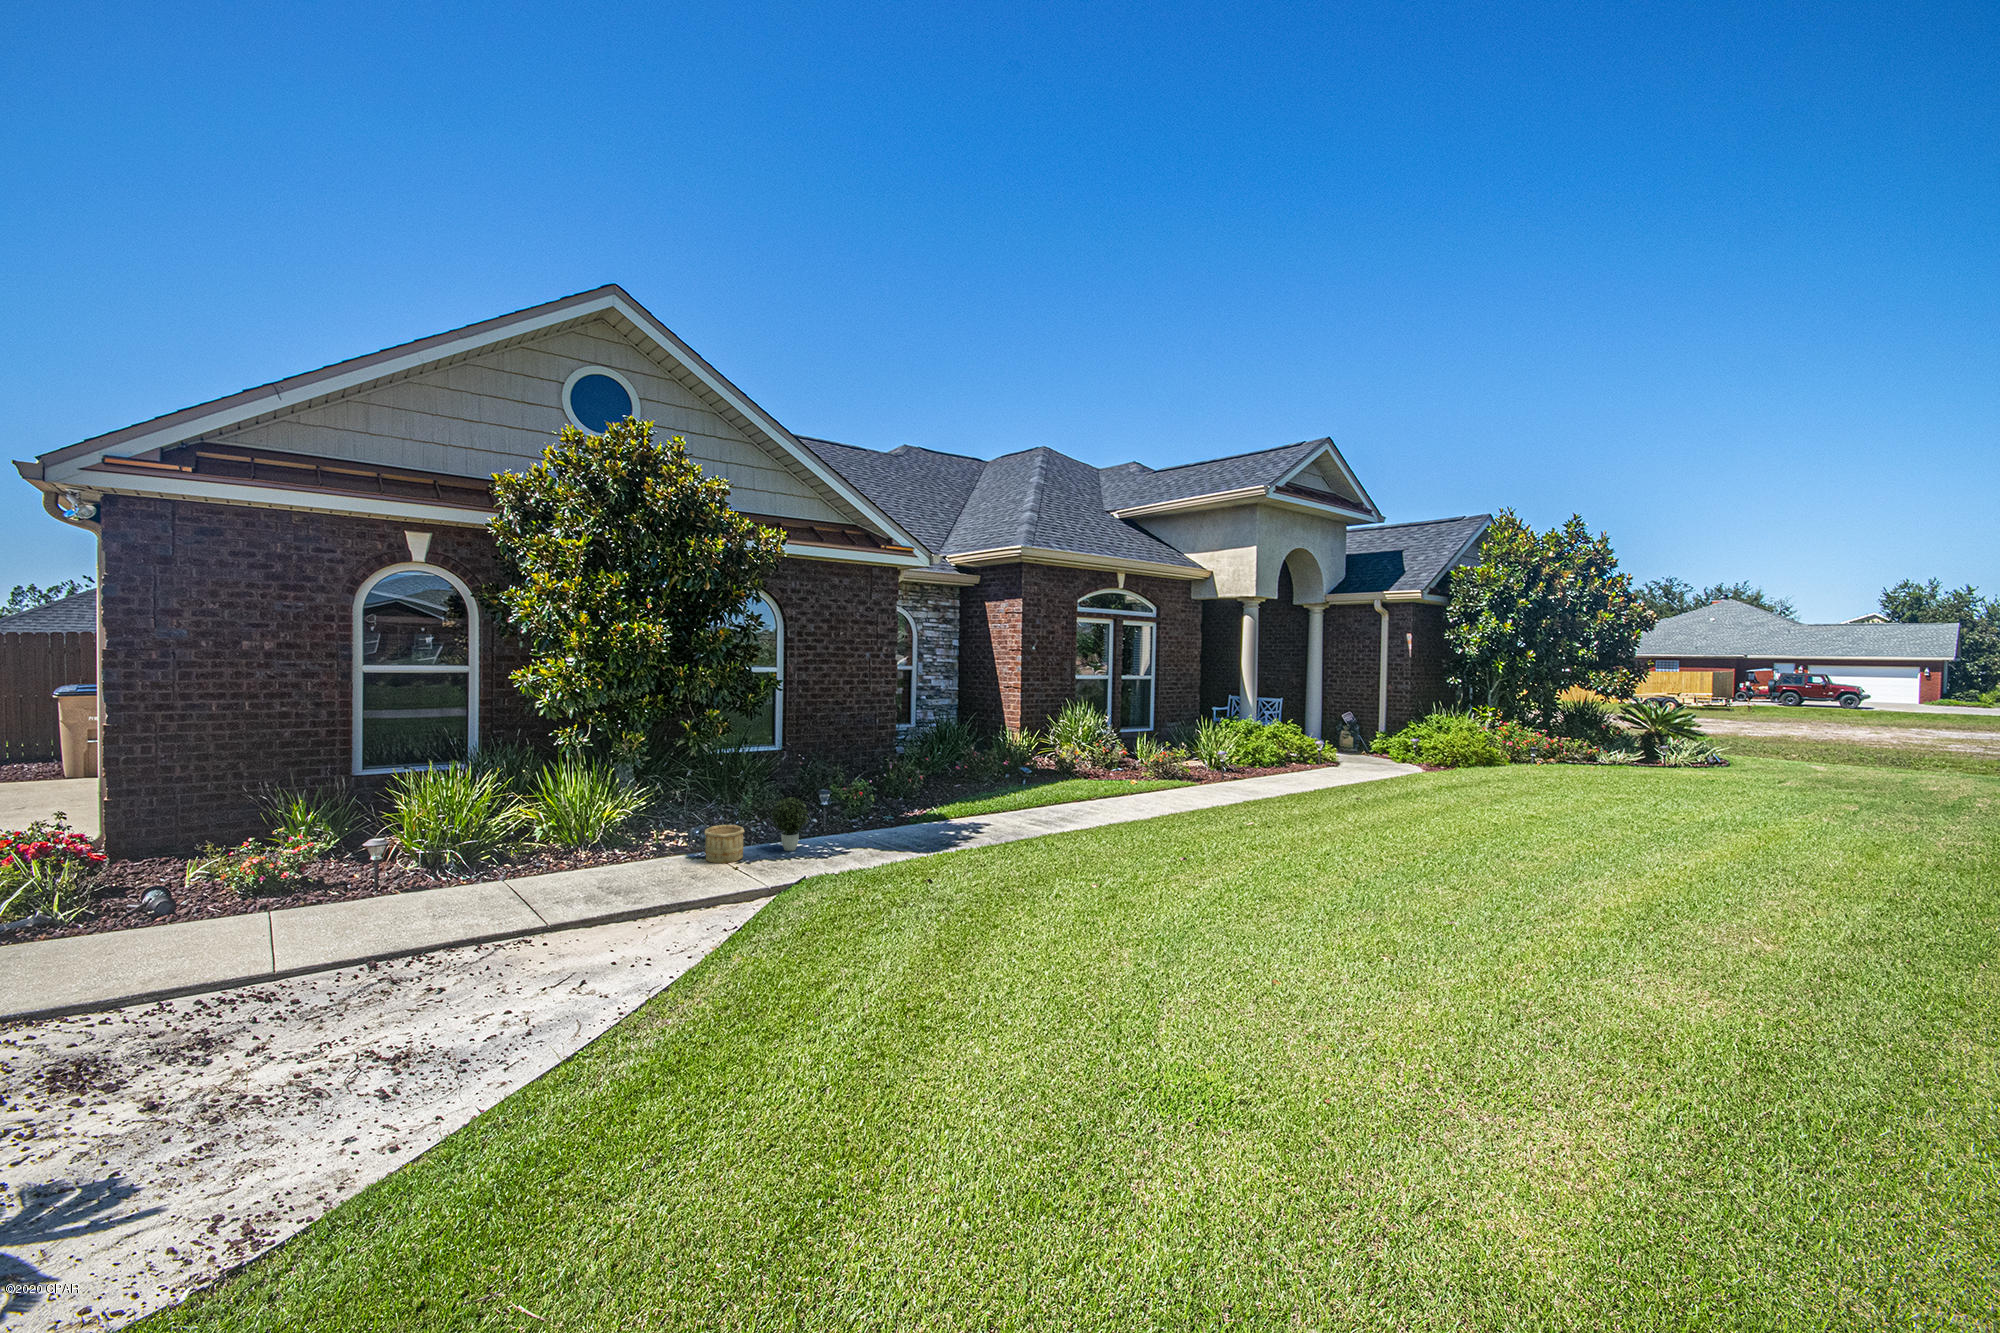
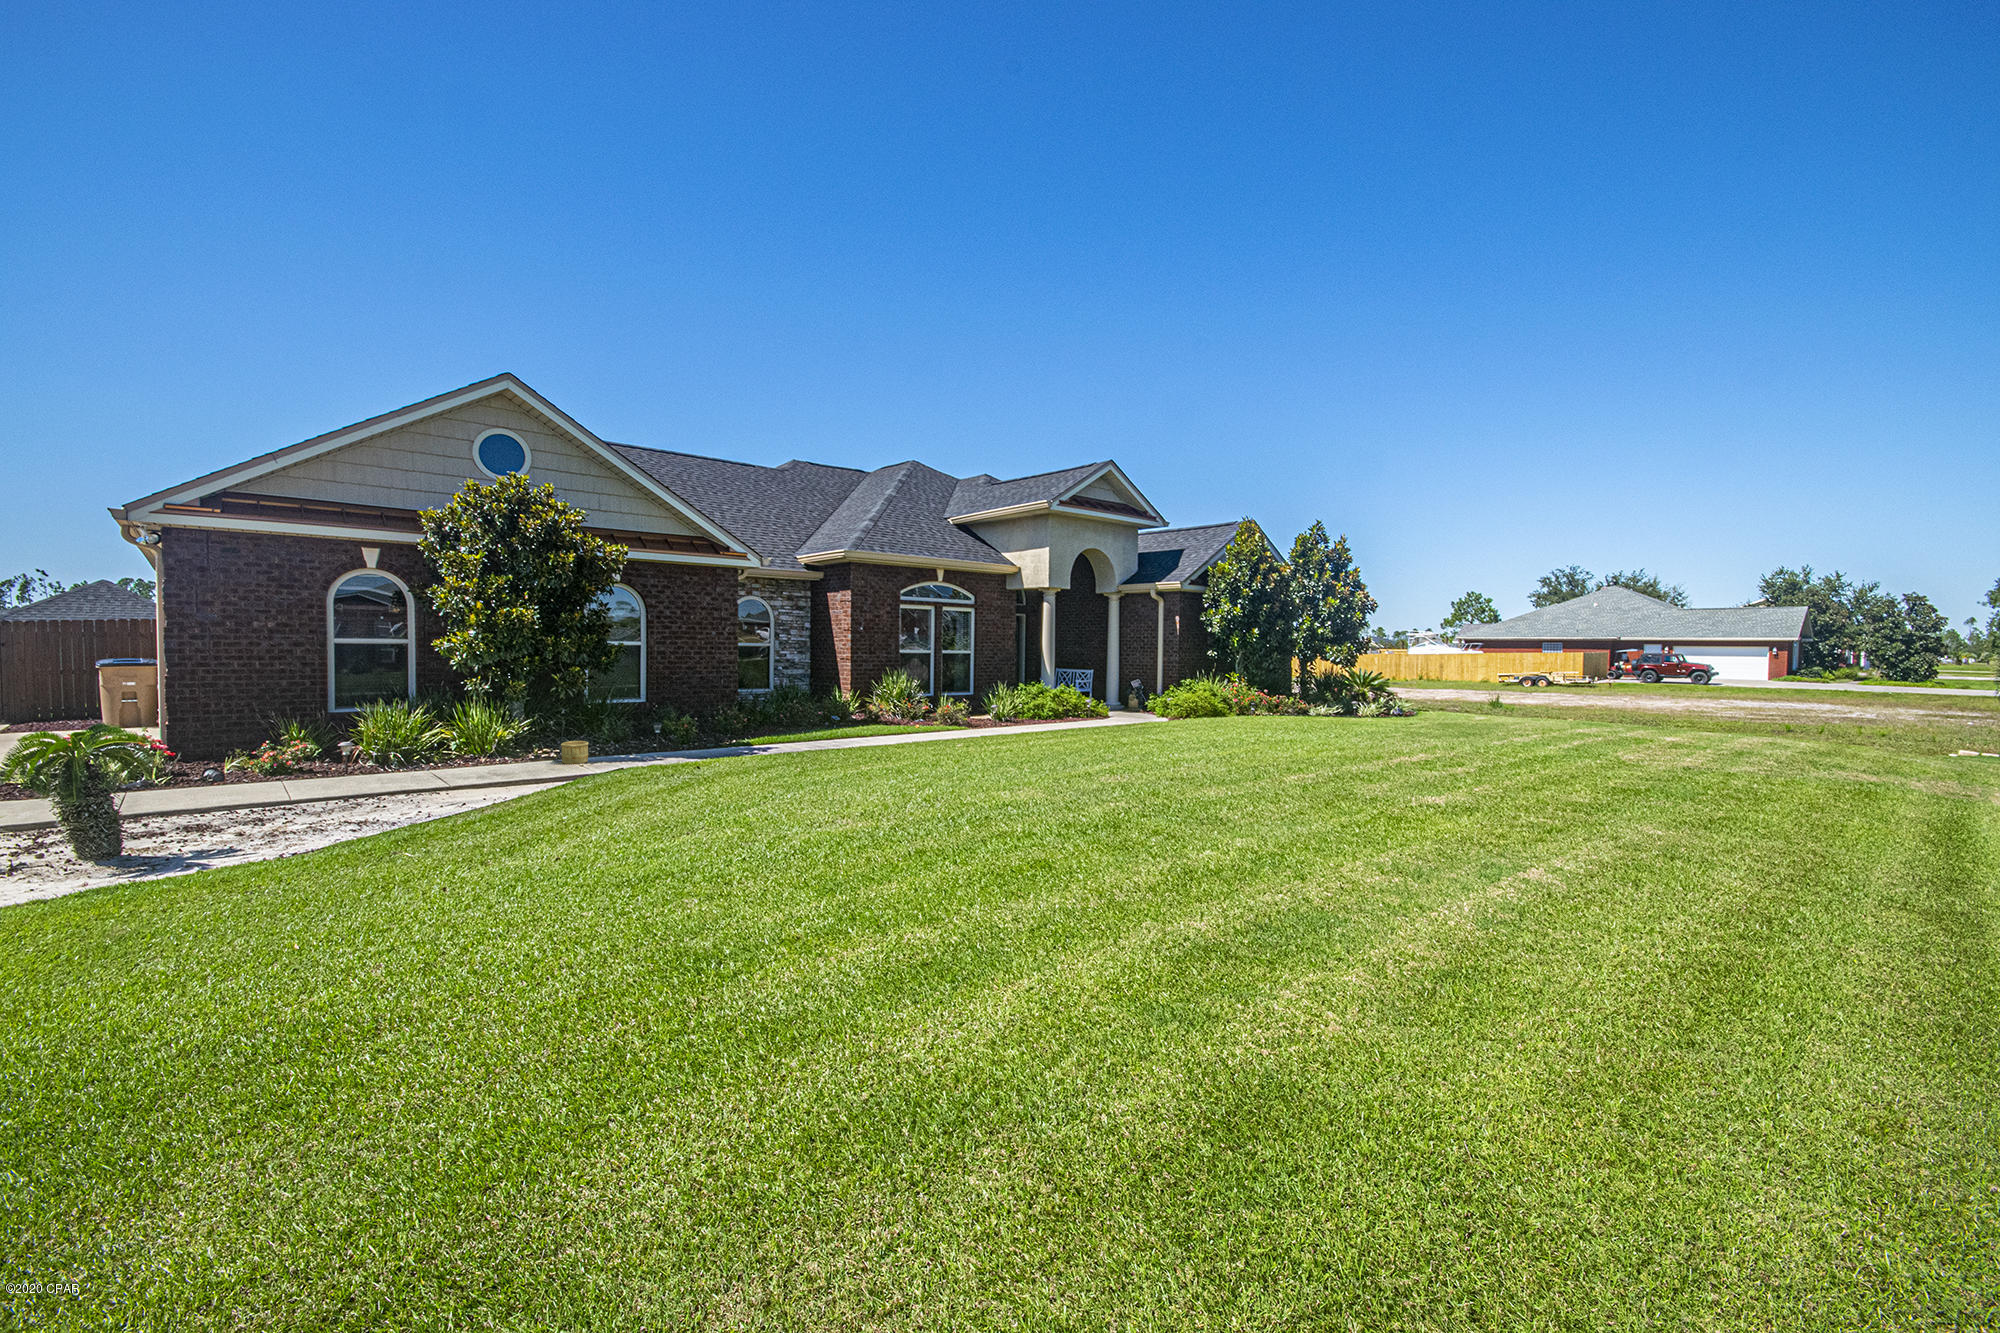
potted plant: present [771,797,809,851] -> none [609,723,637,759]

